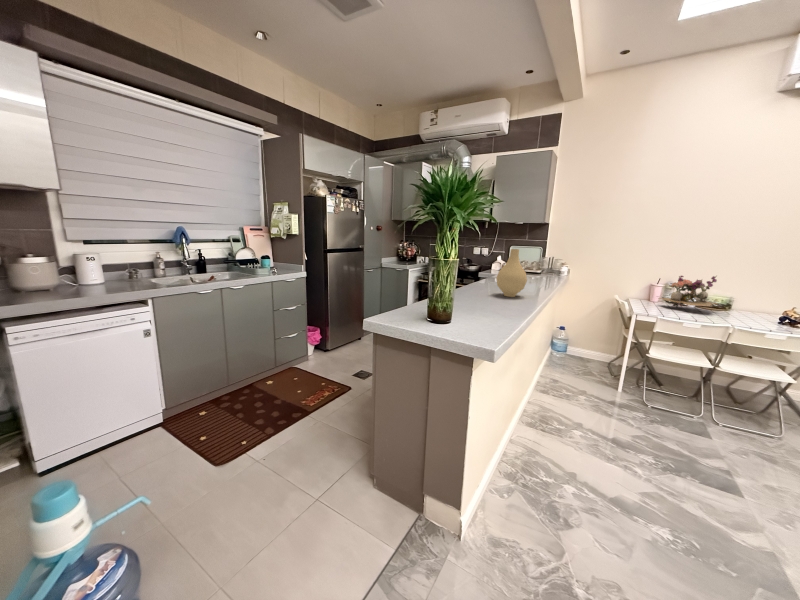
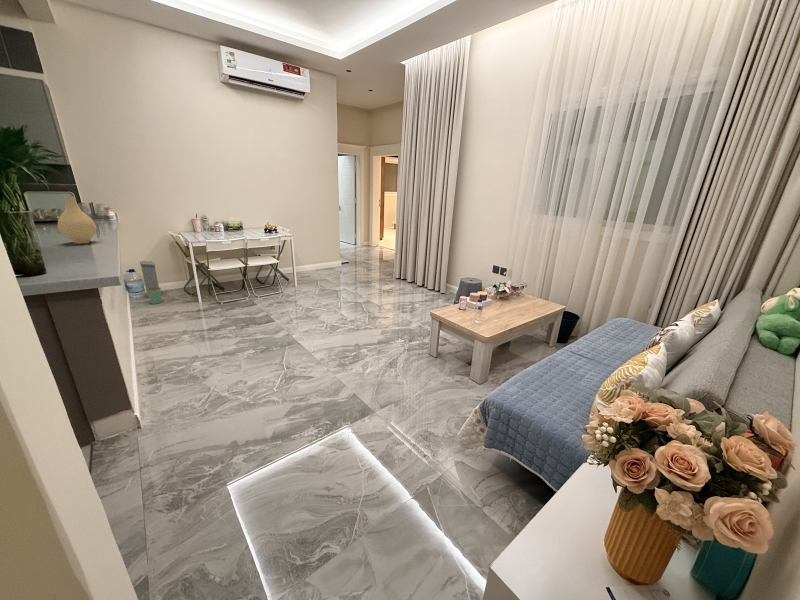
flower arrangement: present [660,276,717,307] -> none [201,208,236,233]
trash can: none [565,321,586,371] -> present [140,261,161,304]

